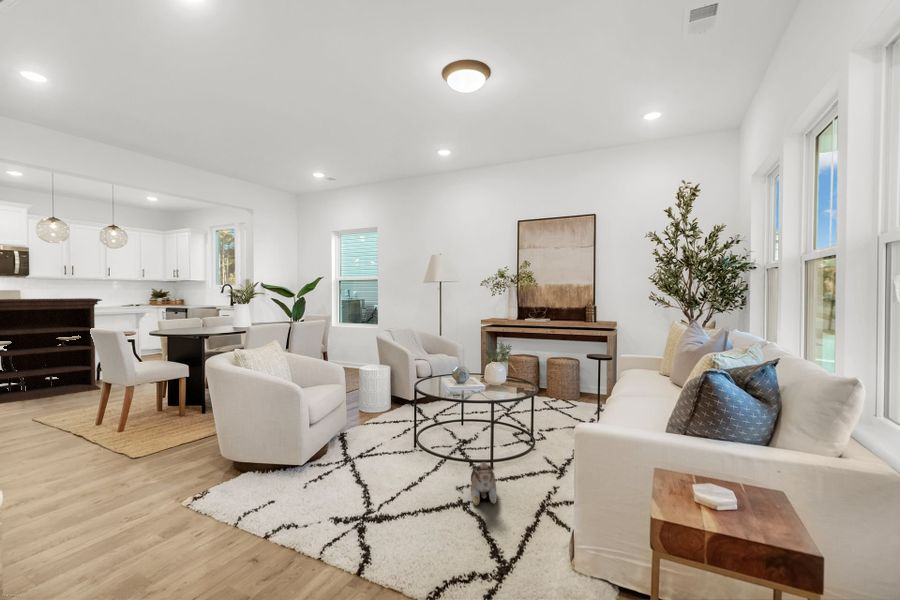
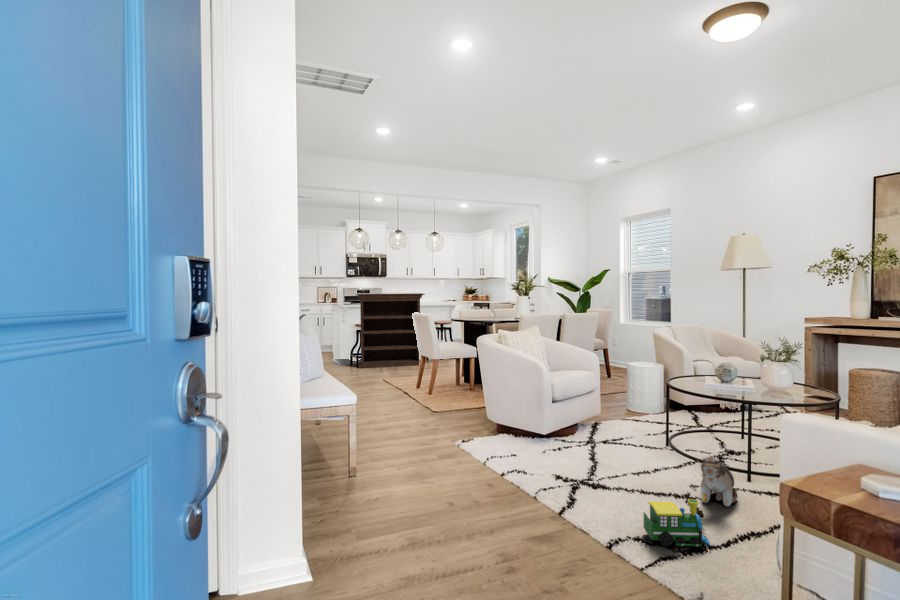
toy train: none [448,515,507,575] -> present [644,499,710,547]

